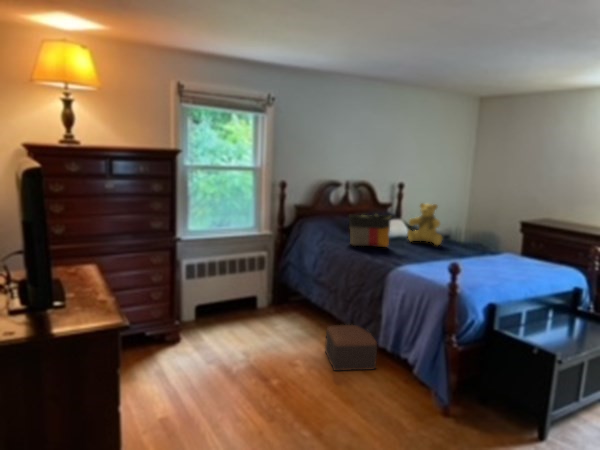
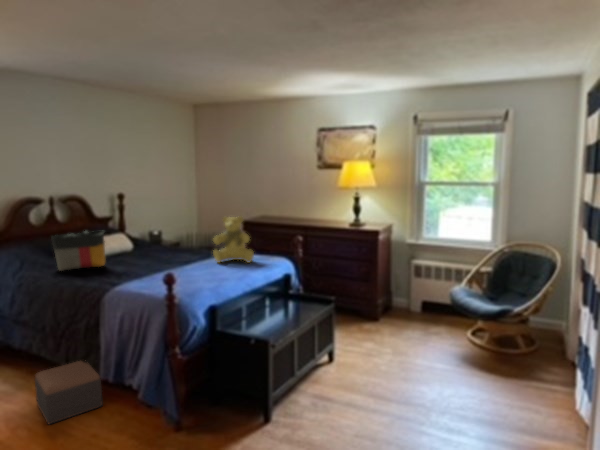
teddy bear: present [407,203,442,245] -> present [213,217,254,262]

